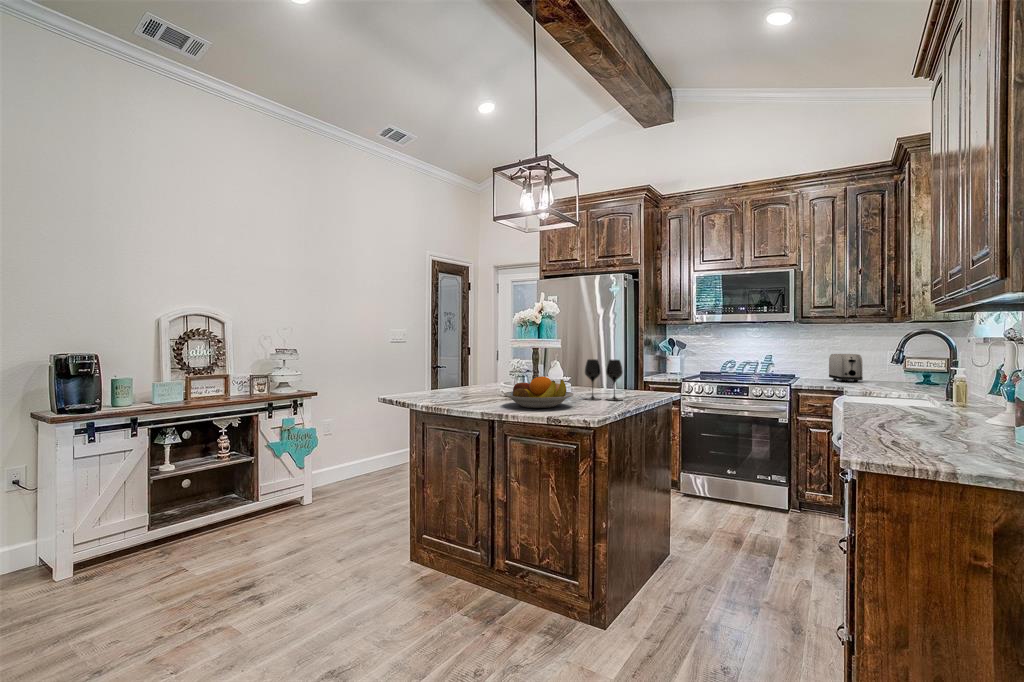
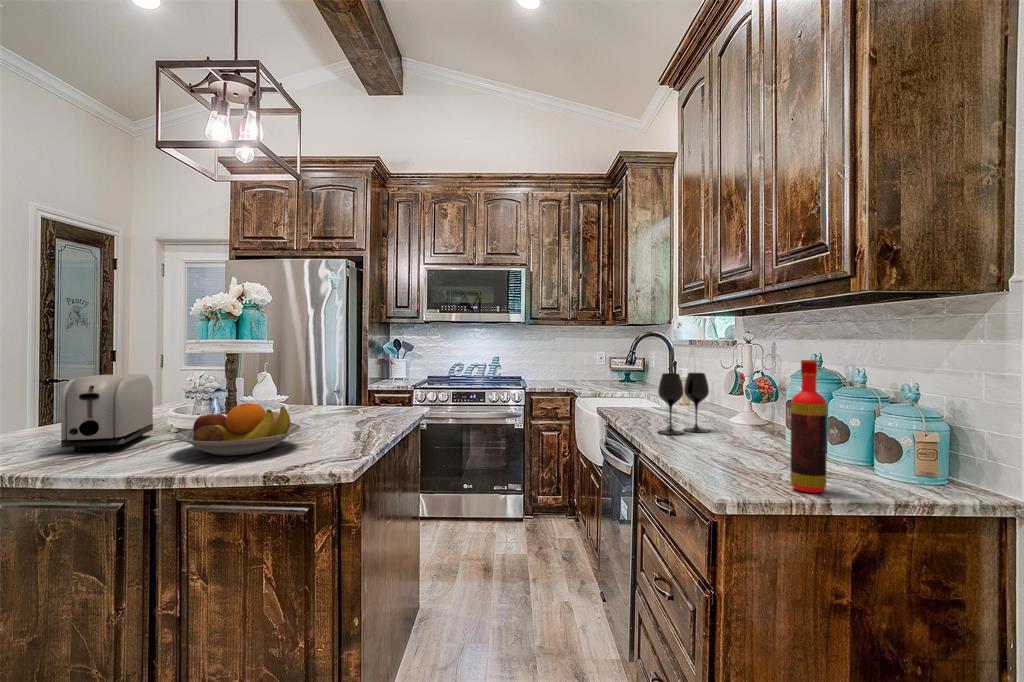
bottle: none [949,349,985,466] -> present [790,360,827,493]
toaster: present [829,354,863,382] -> present [61,374,153,452]
wine glass: present [585,359,623,401] -> present [658,373,709,435]

